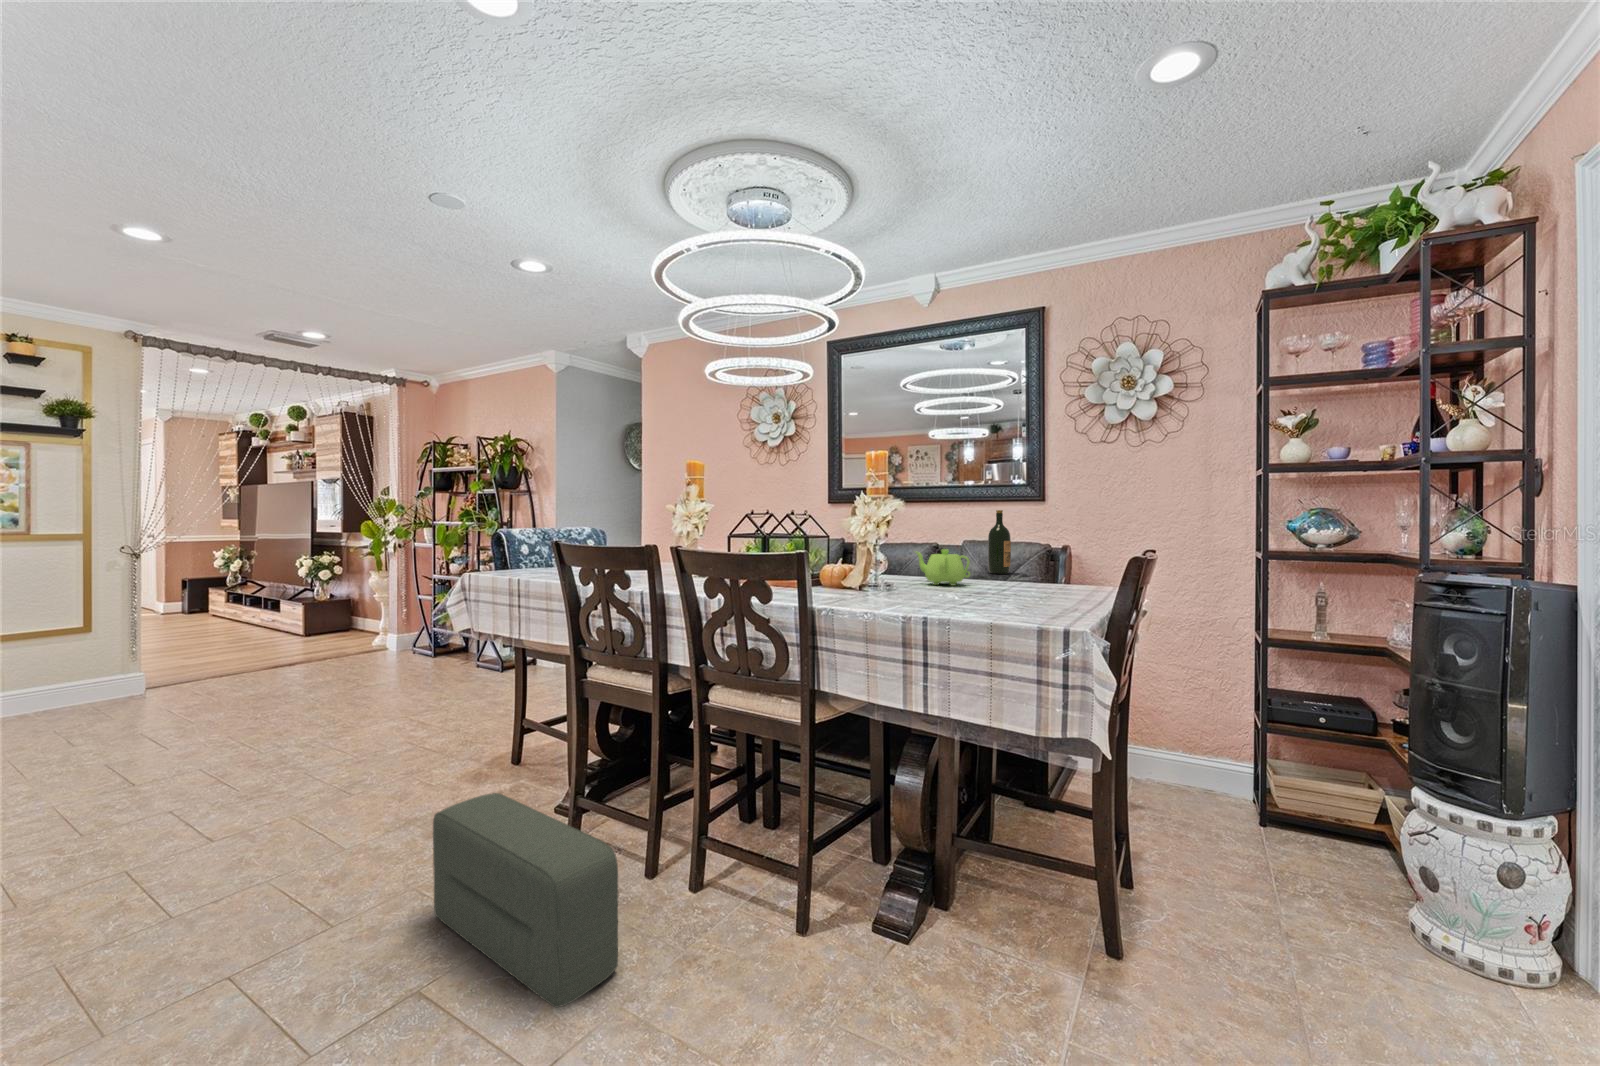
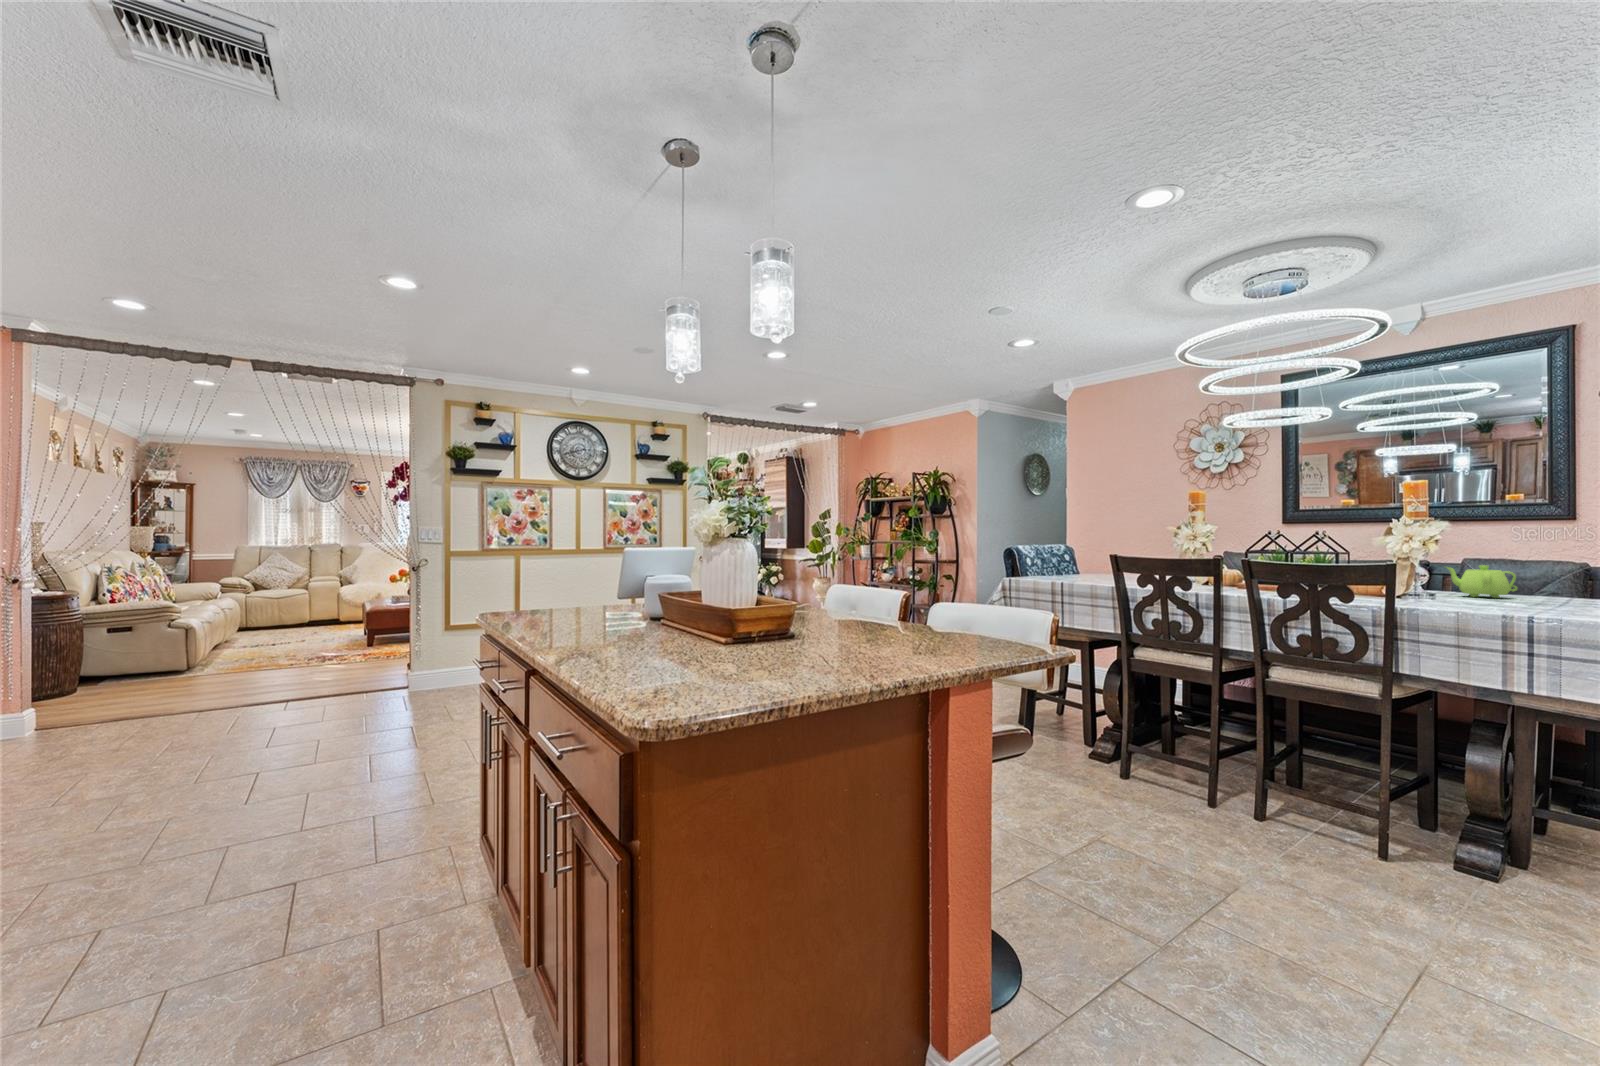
wine bottle: present [988,510,1011,574] -> none [1511,529,1543,591]
pouf: present [433,793,618,1008] -> none [1068,727,1243,862]

